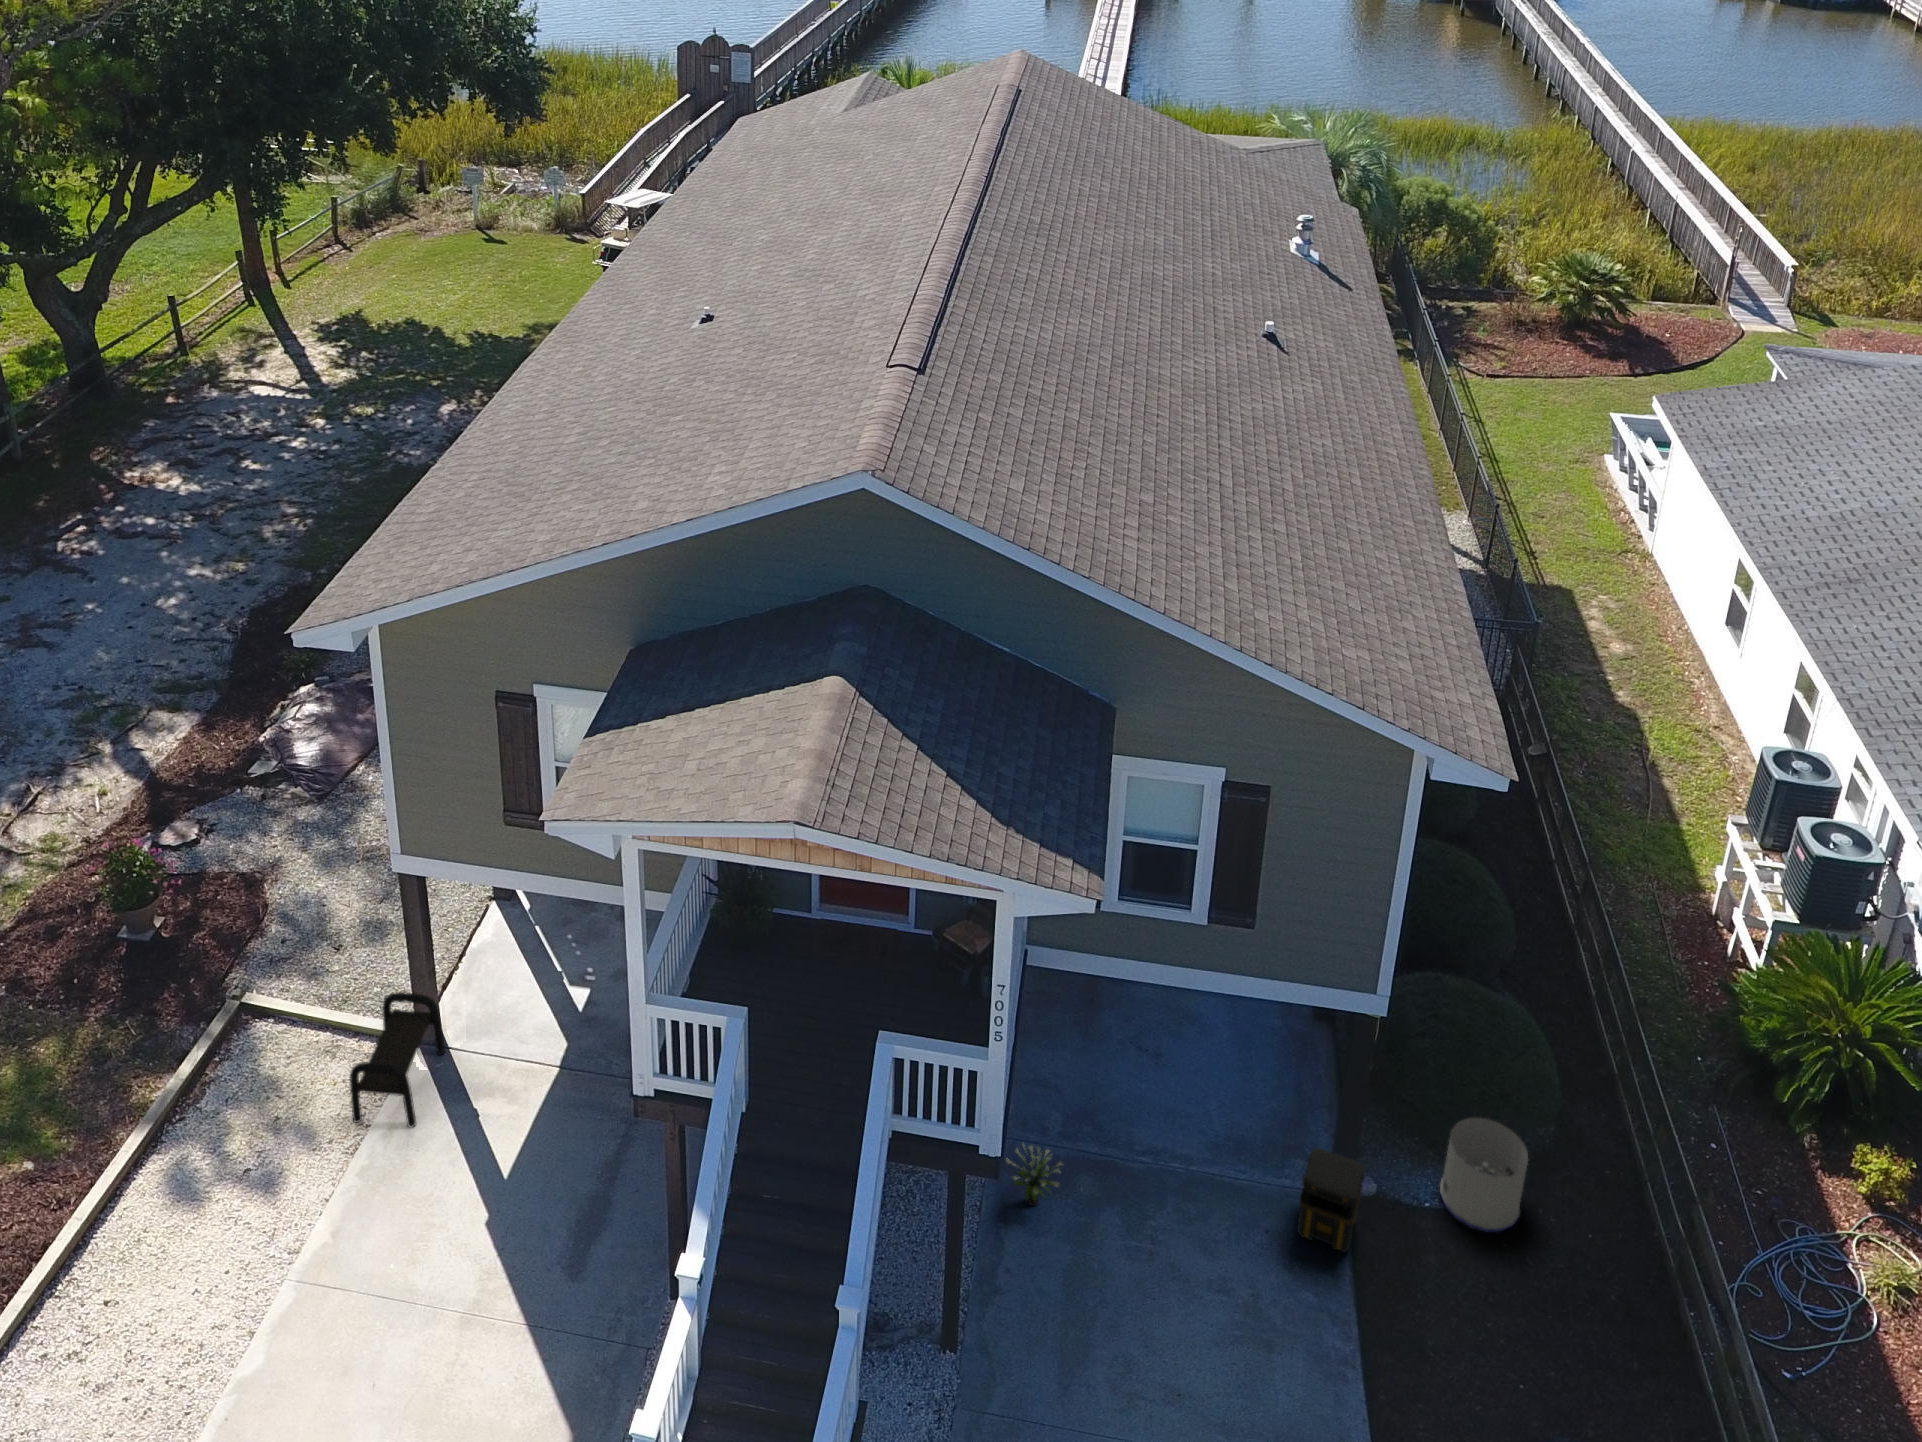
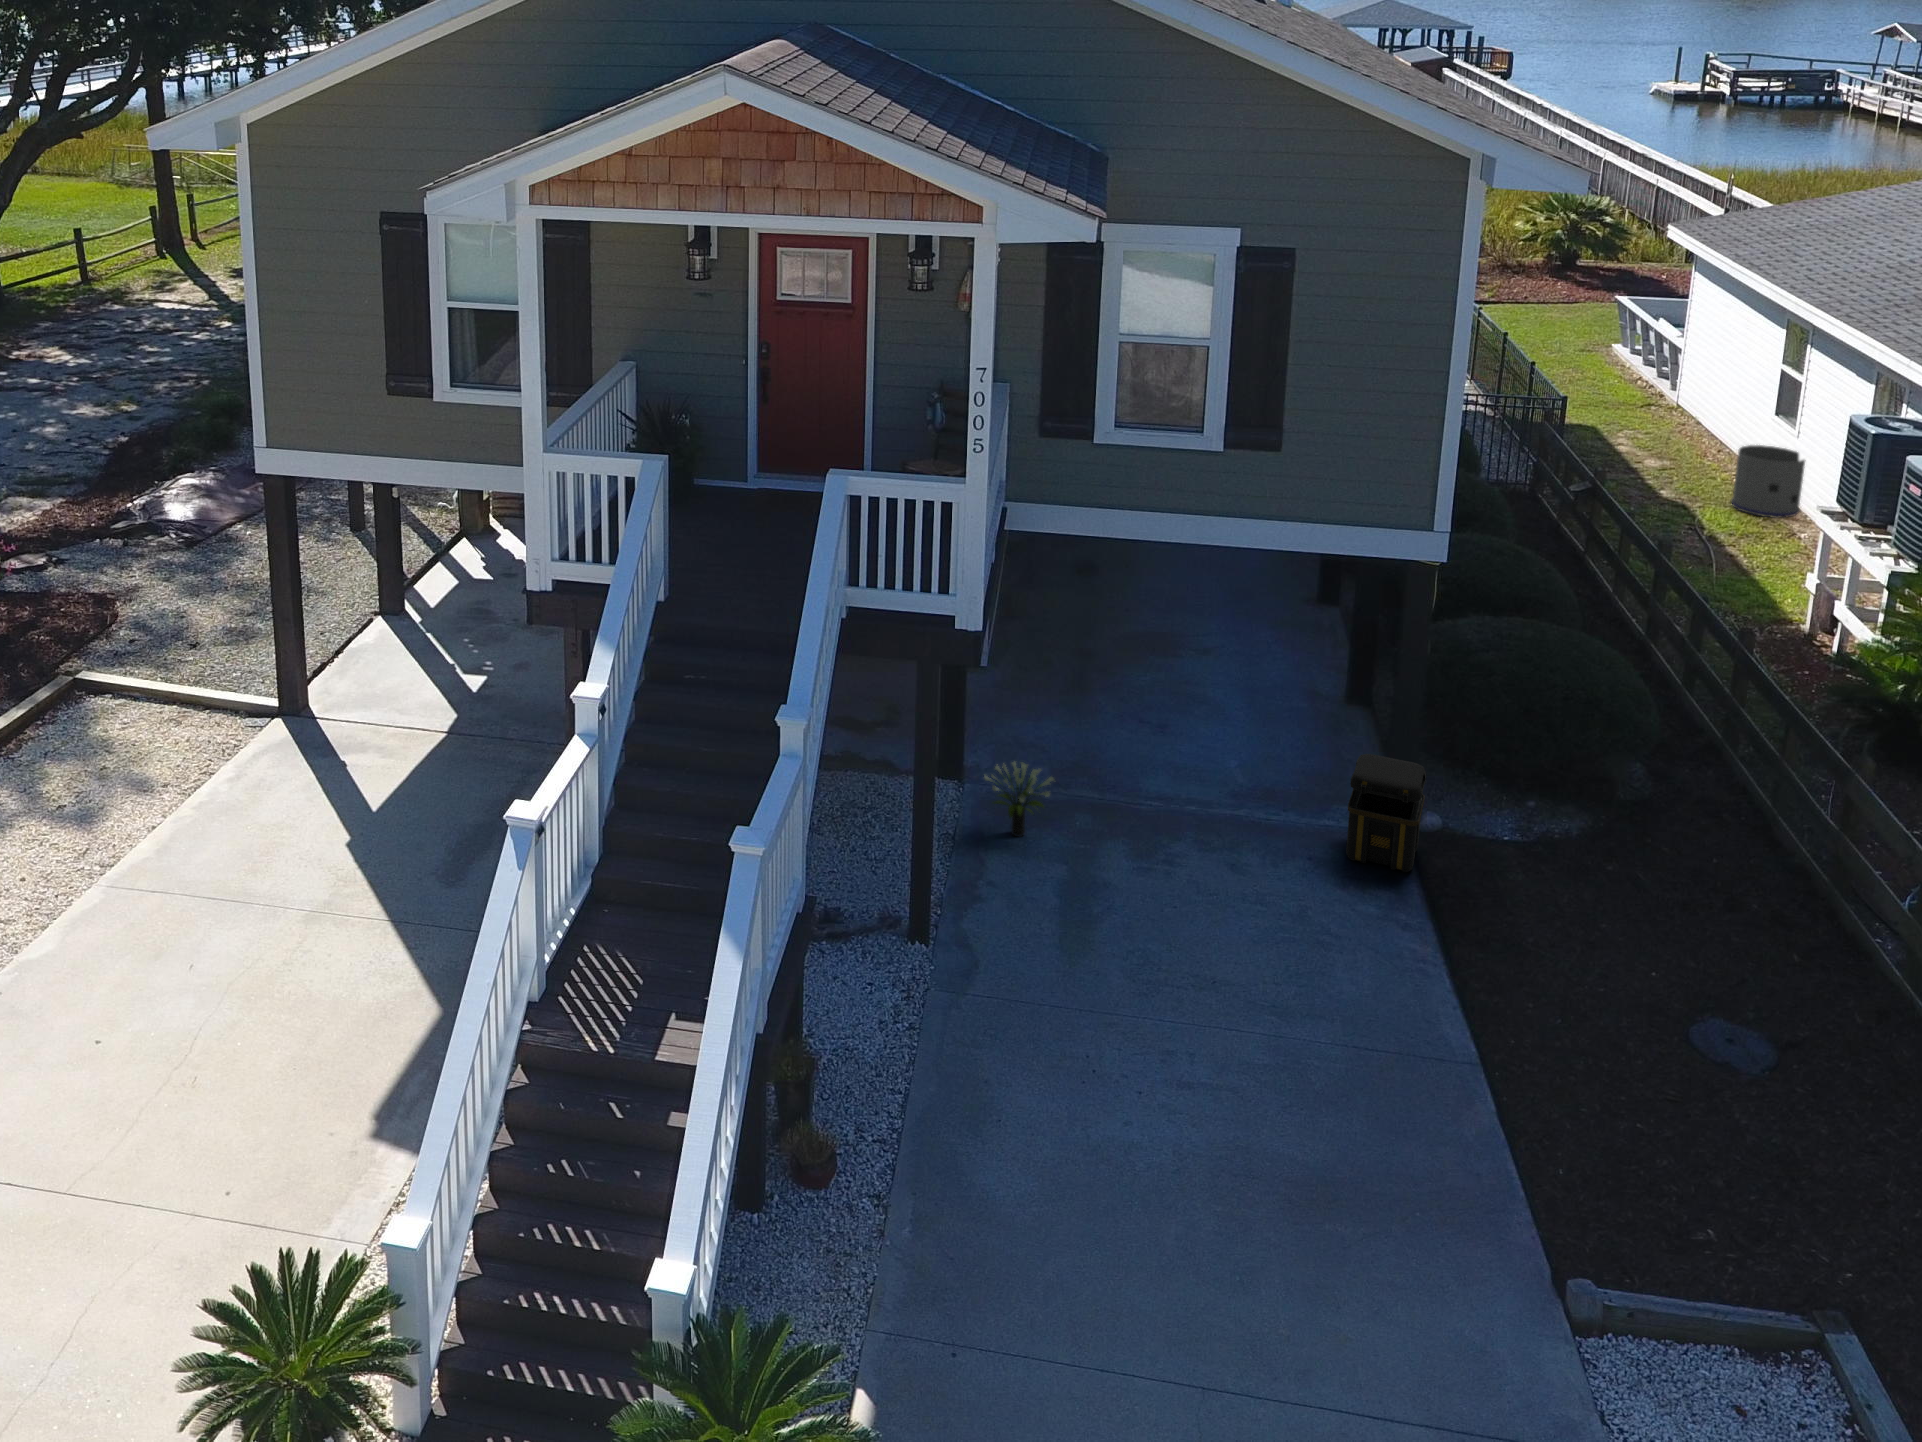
bench: present [350,992,445,1127] -> none [192,635,311,769]
trash can: present [1440,1118,1528,1232] -> present [1731,445,1805,518]

